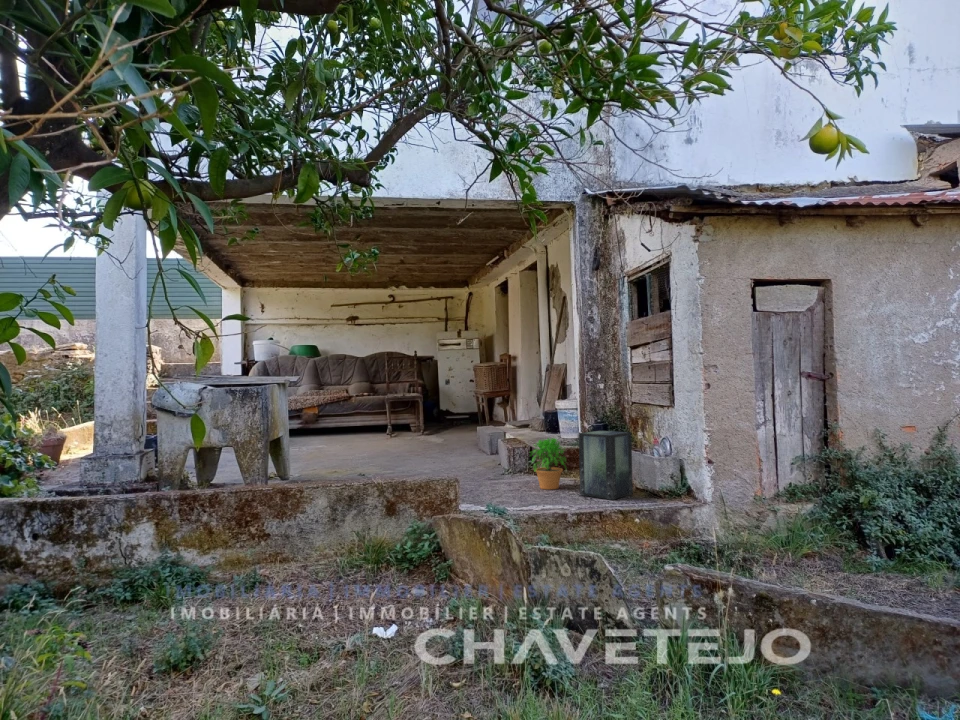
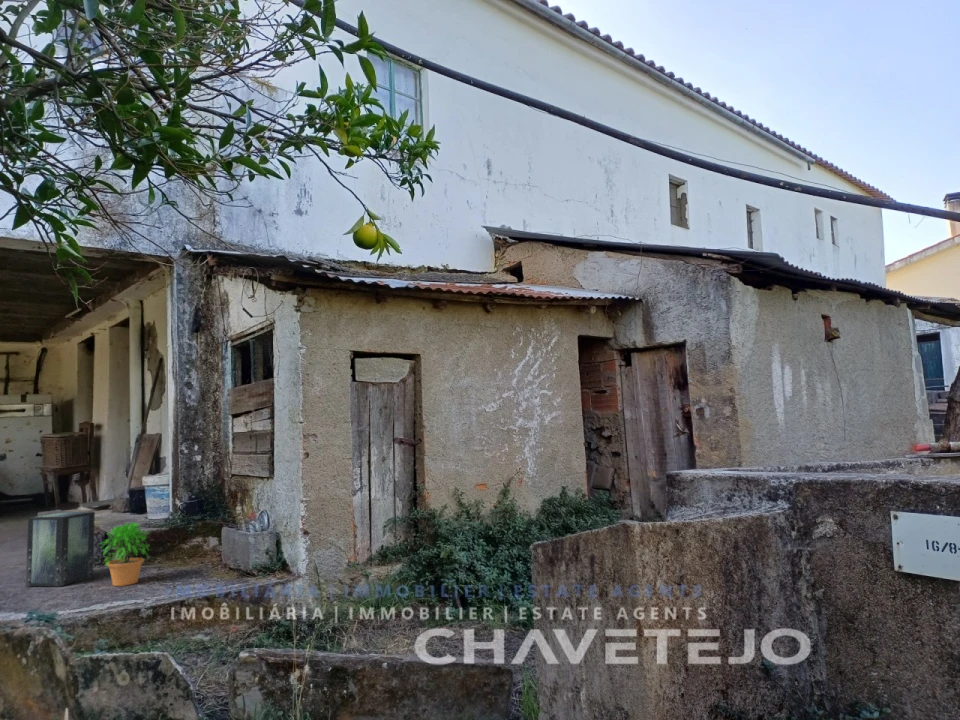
storage box: present [579,431,633,500] -> present [26,512,95,586]

